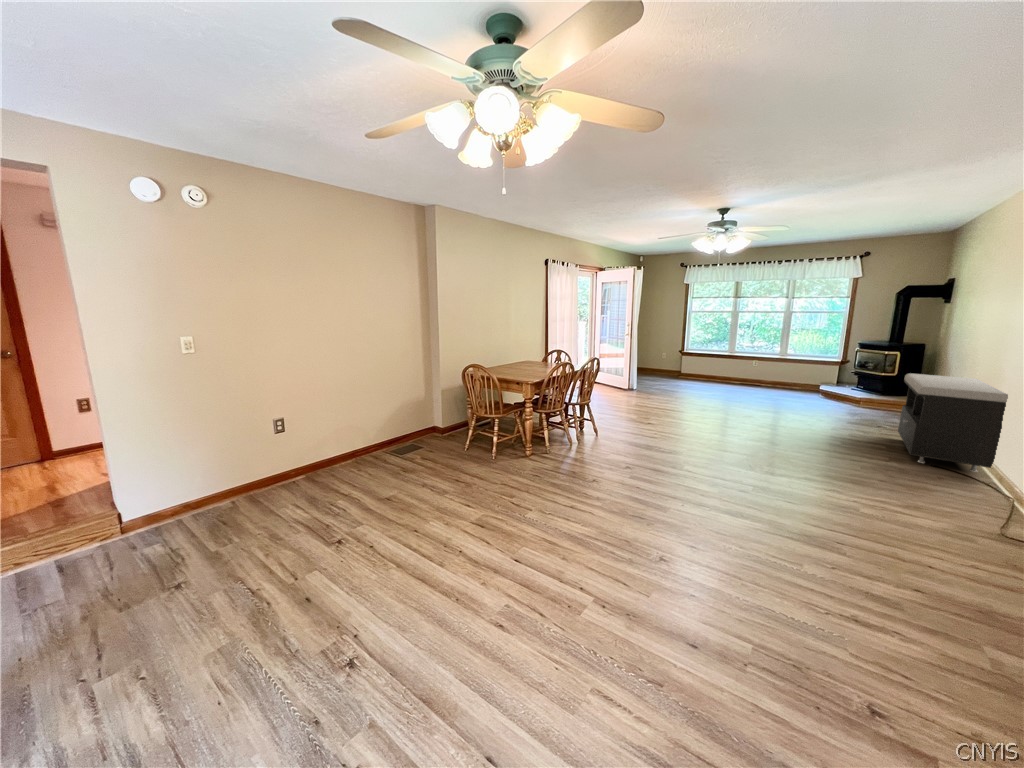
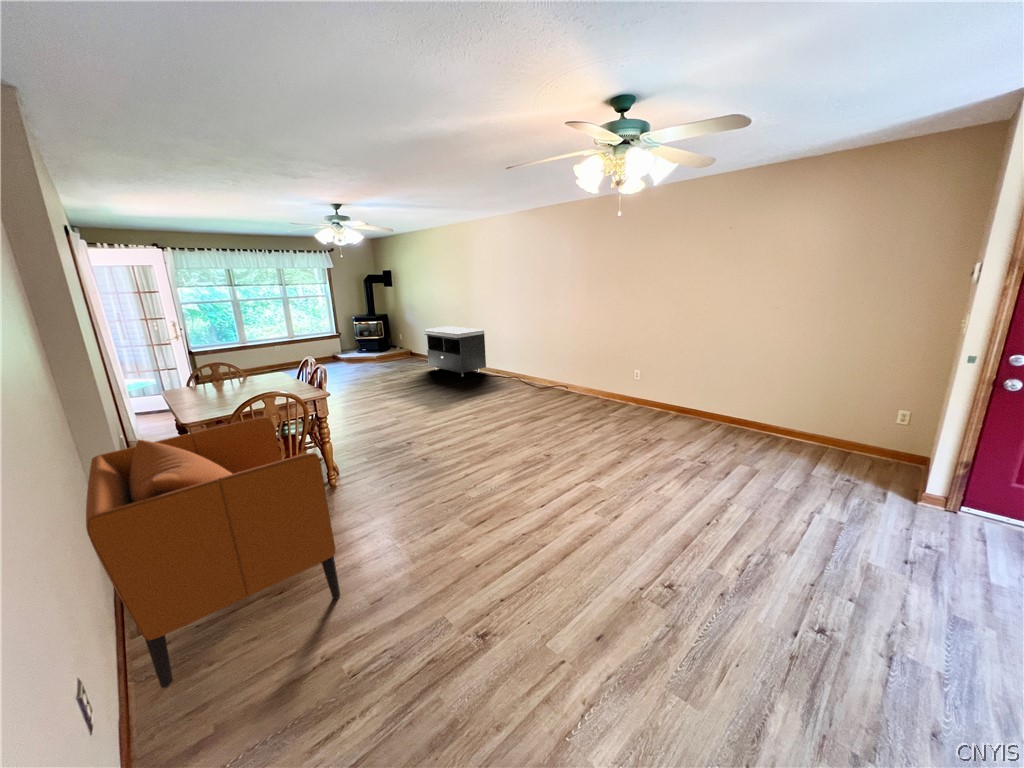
armchair: none [343,360,468,484] -> present [86,417,340,688]

